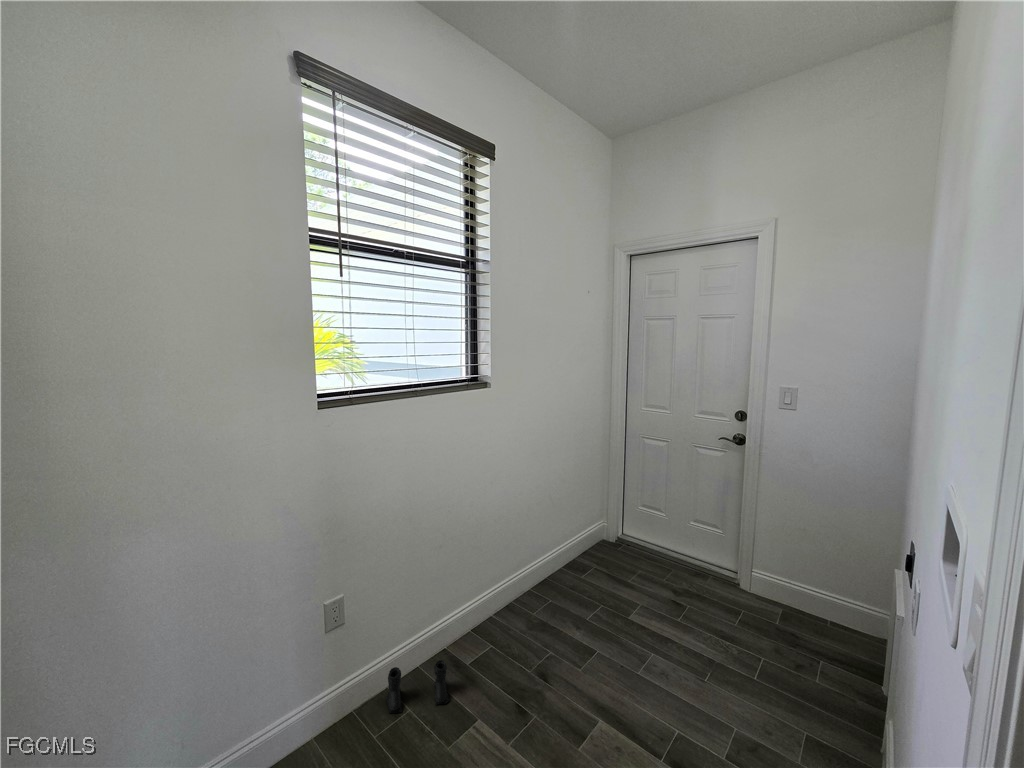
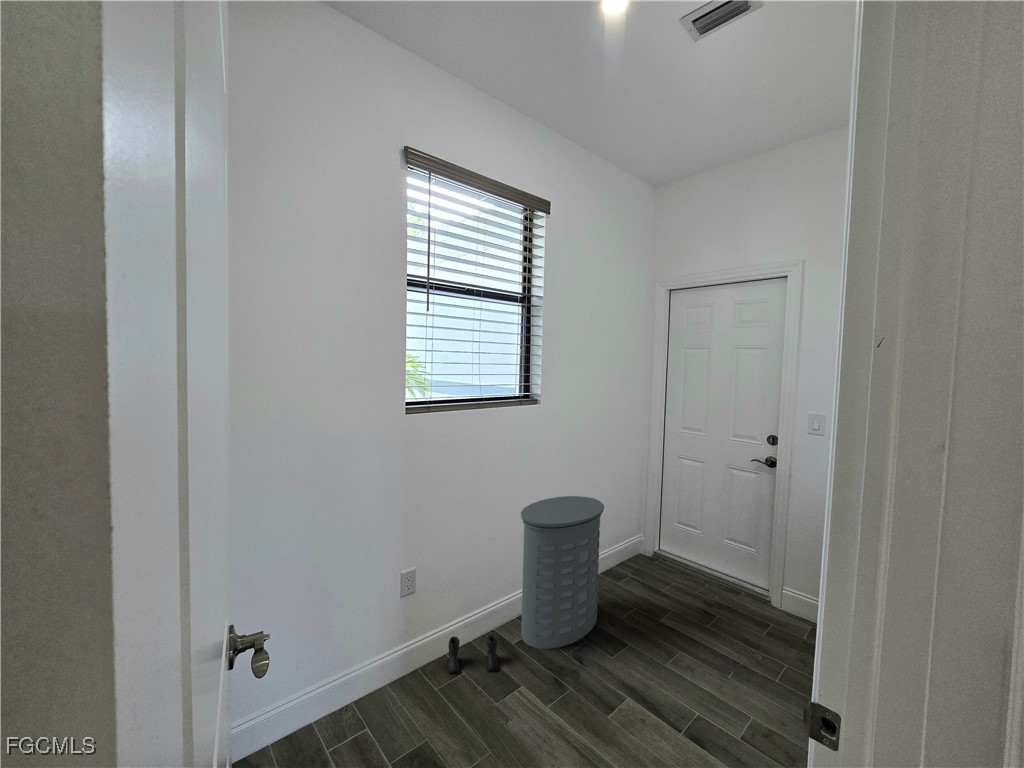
laundry hamper: none [471,490,565,668] -> present [521,496,604,649]

